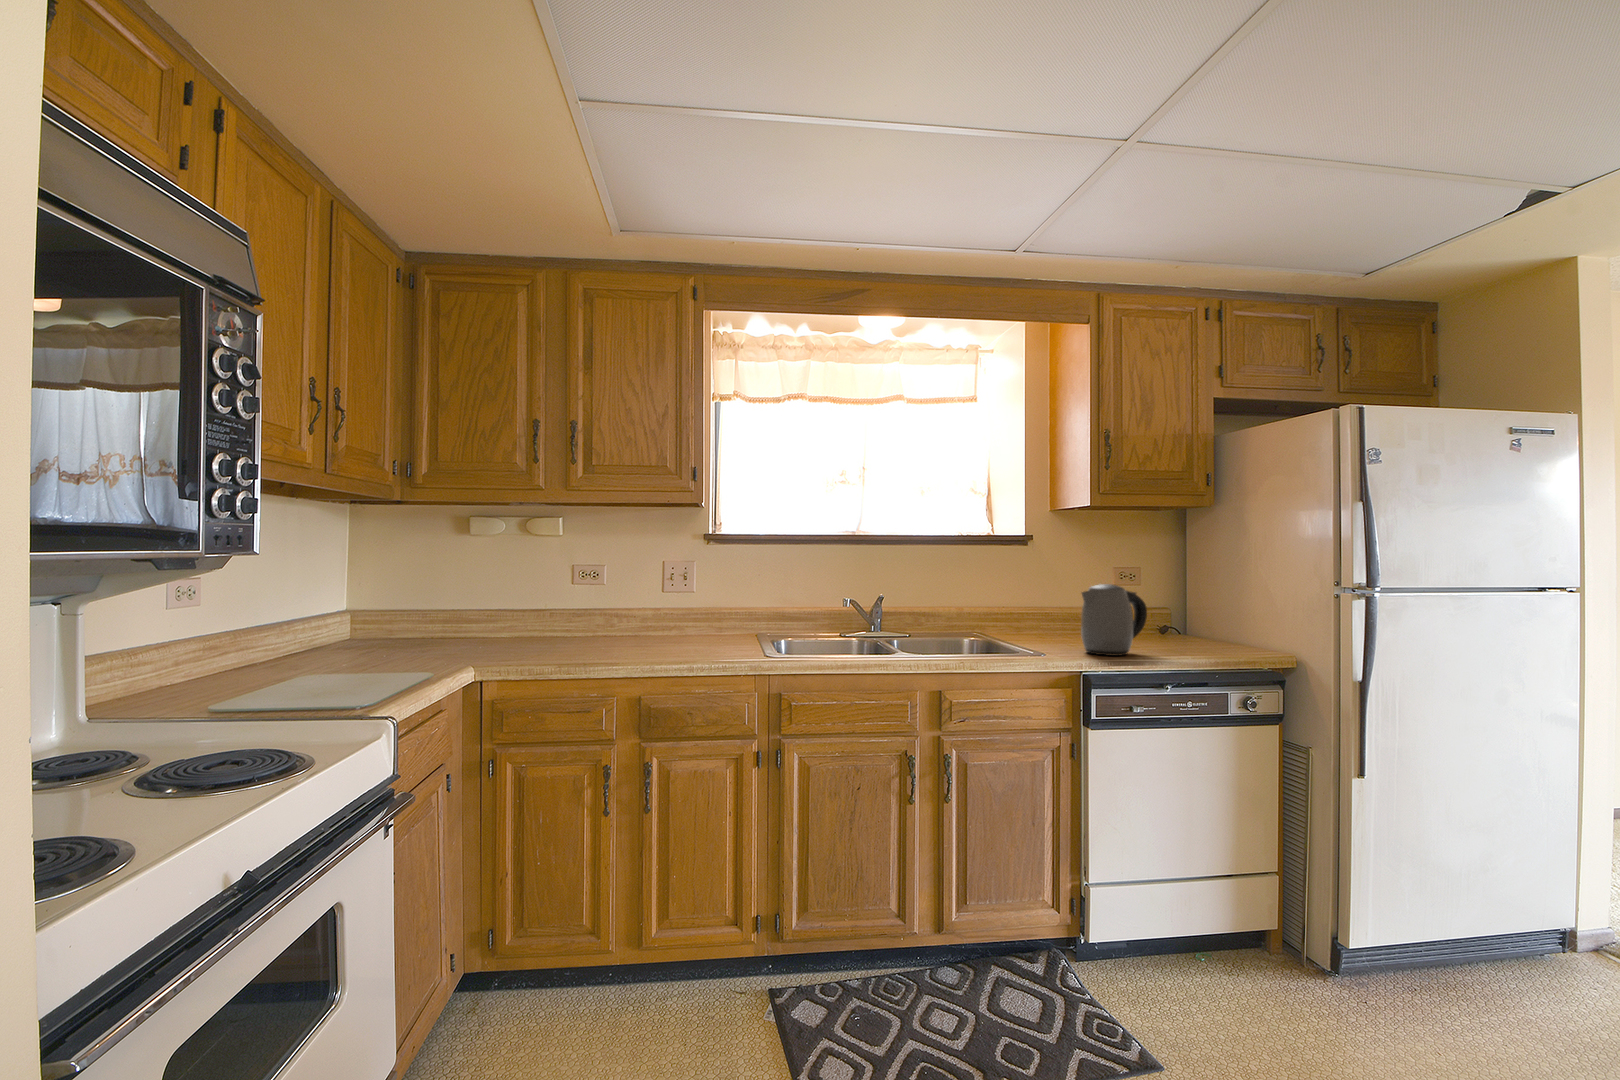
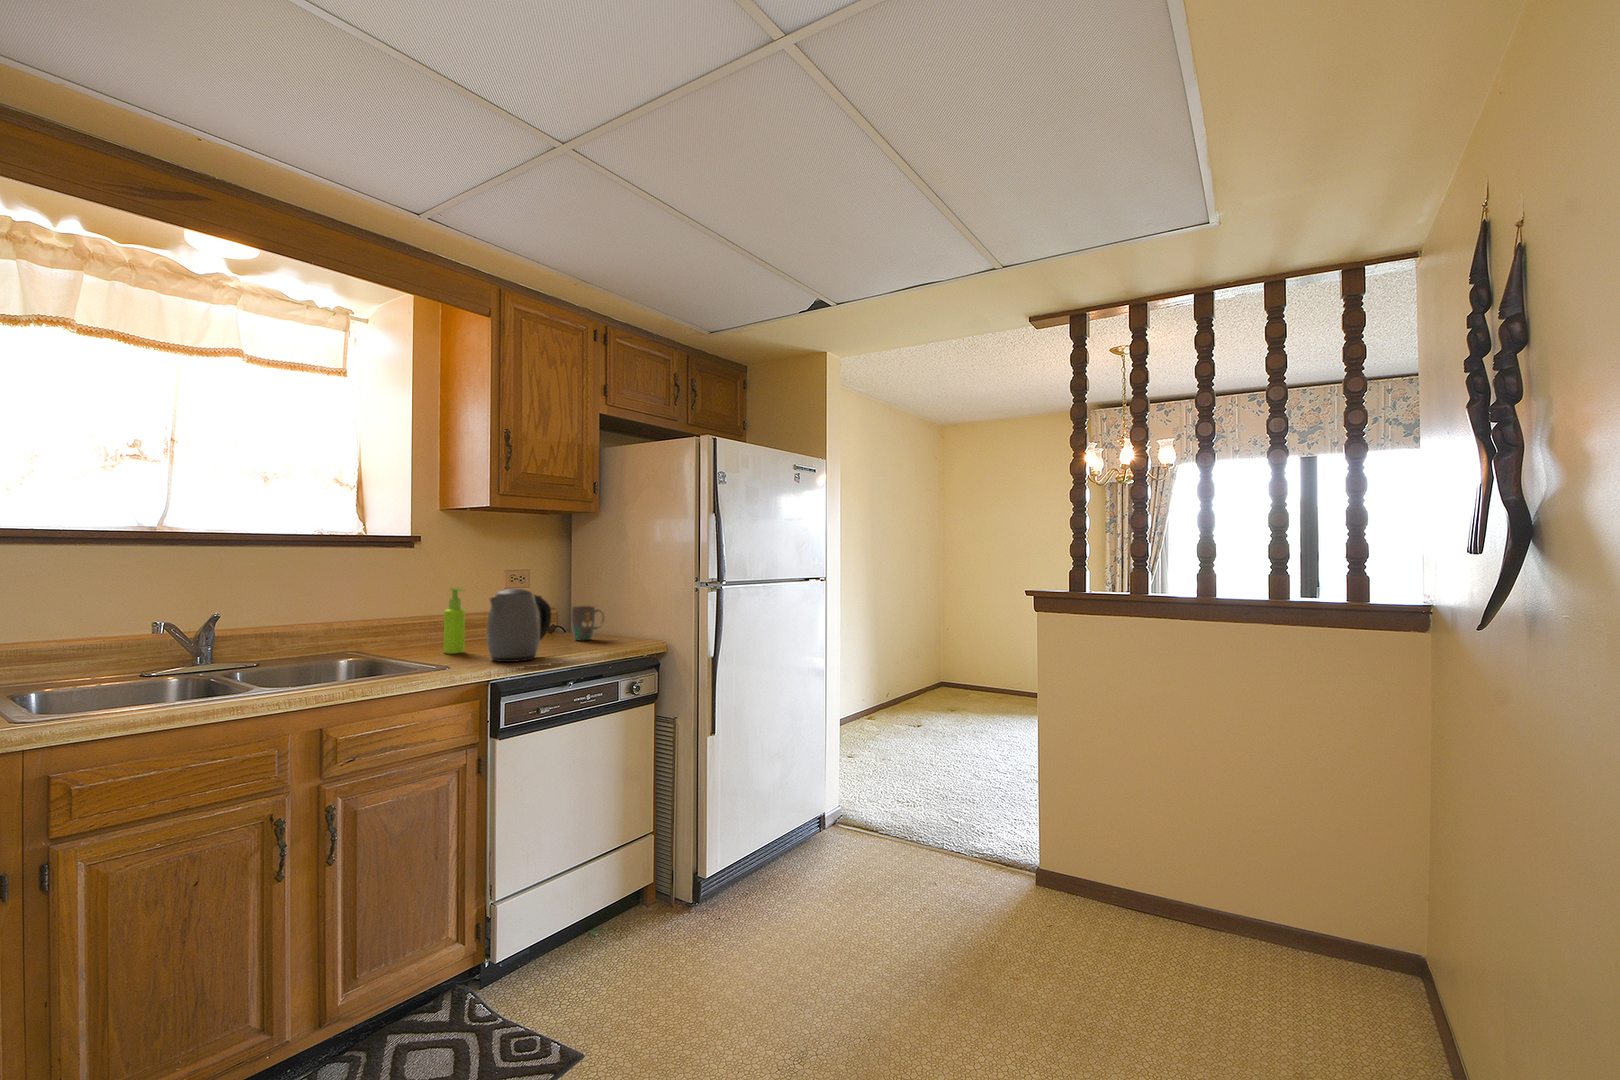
soap dispenser: none [1048,582,1066,643] -> present [444,588,465,654]
mug: none [1179,607,1218,643] -> present [571,606,604,640]

